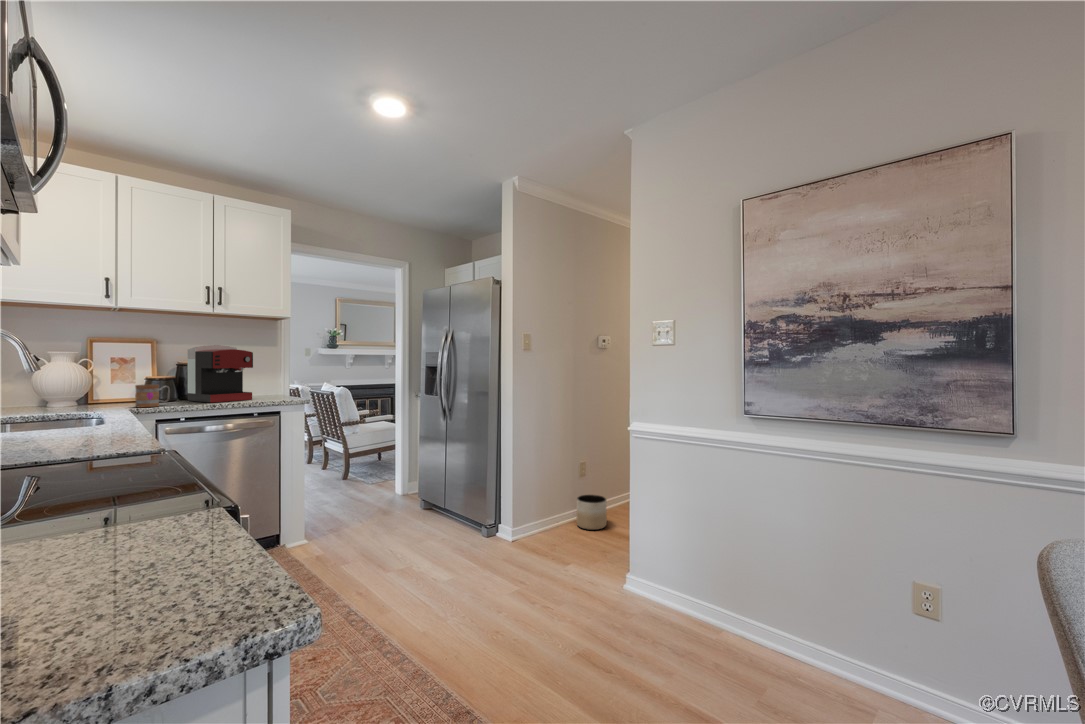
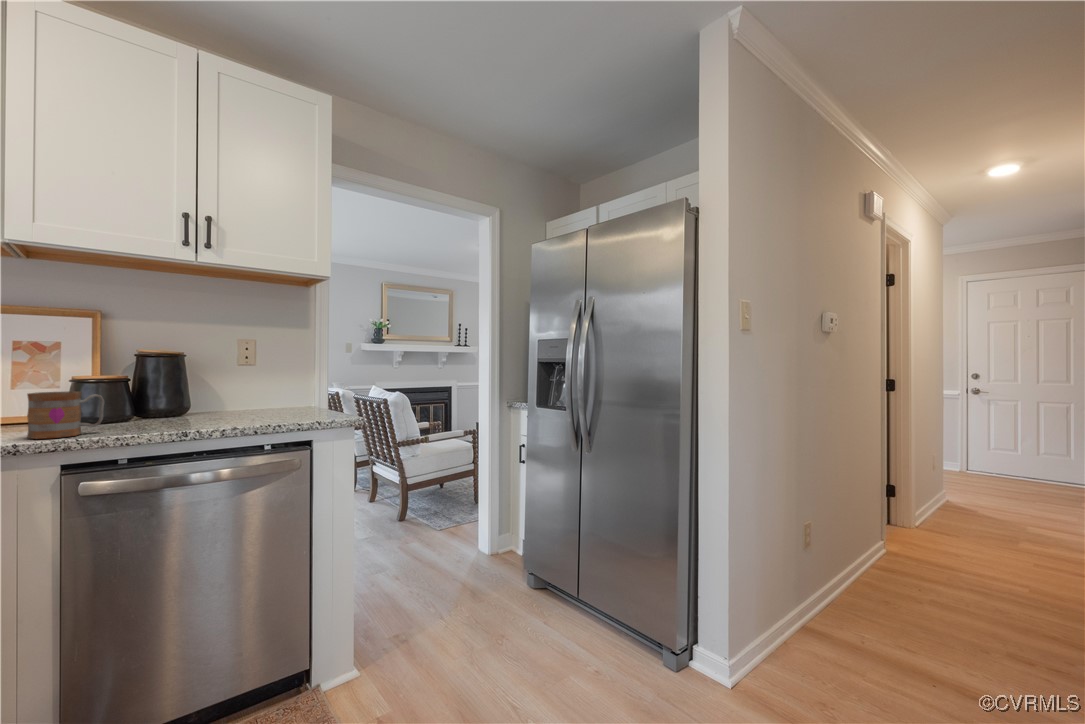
coffee maker: present [188,345,253,402] -> none [152,320,267,426]
planter: present [576,495,607,530] -> none [807,581,867,652]

